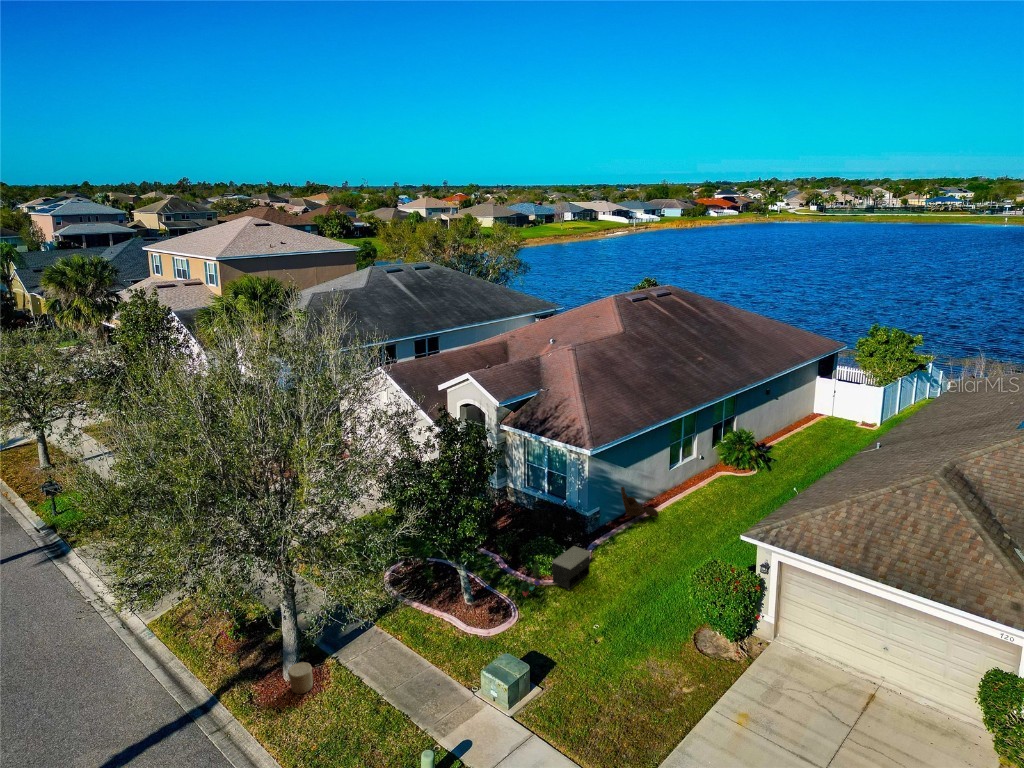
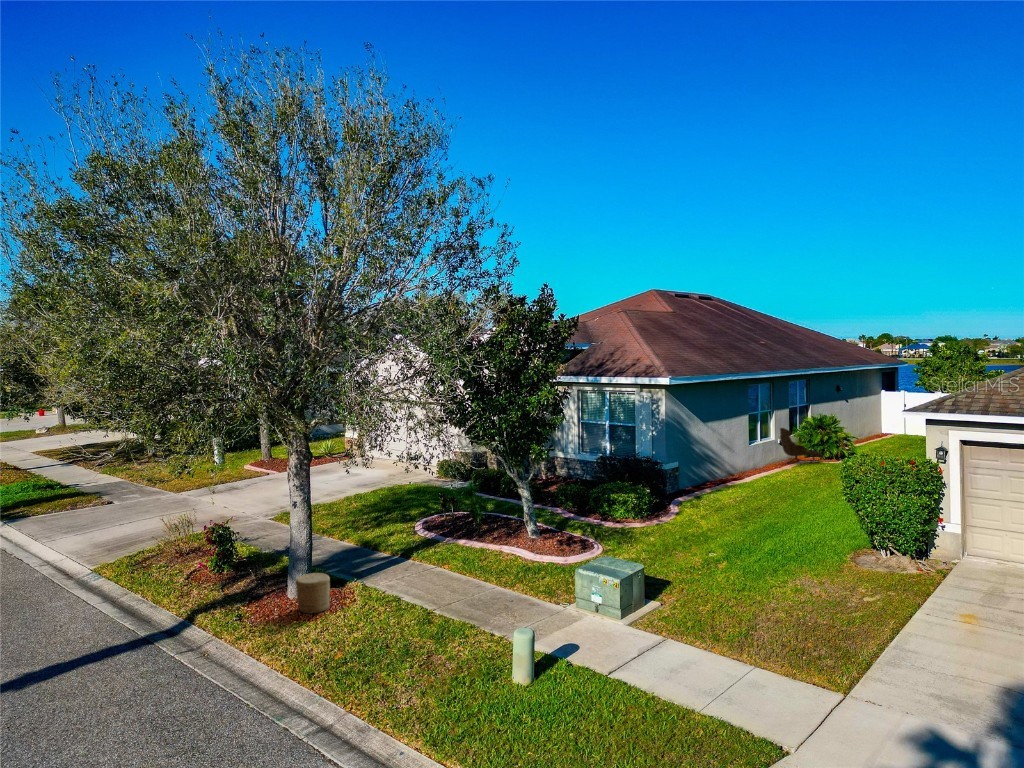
lounge chair: present [621,487,658,524] -> present [780,428,823,464]
storage bench: present [552,546,591,590] -> none [637,485,685,532]
potted plant: present [520,563,541,596] -> none [598,497,624,537]

